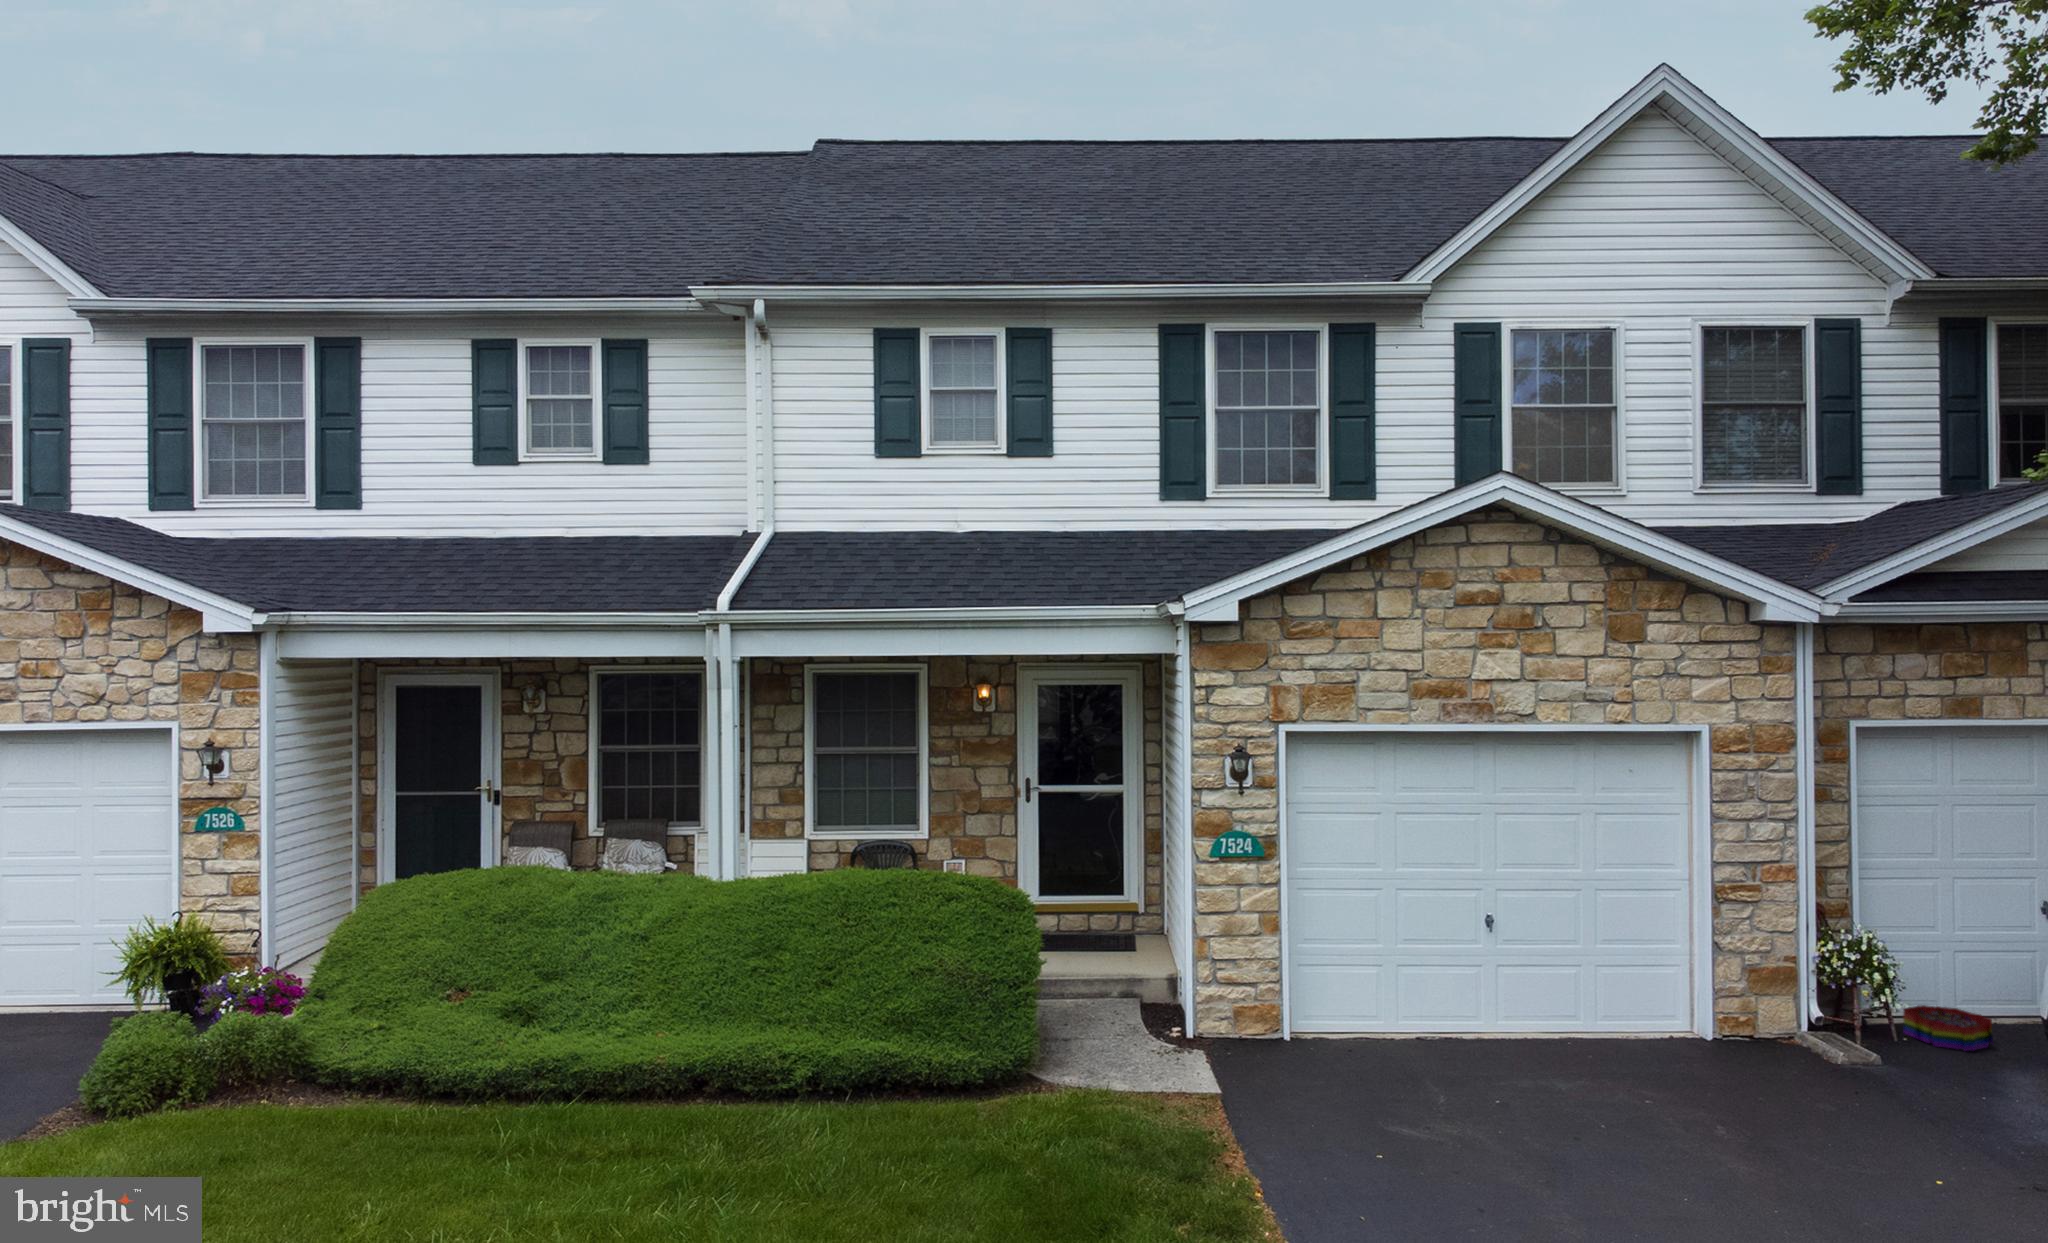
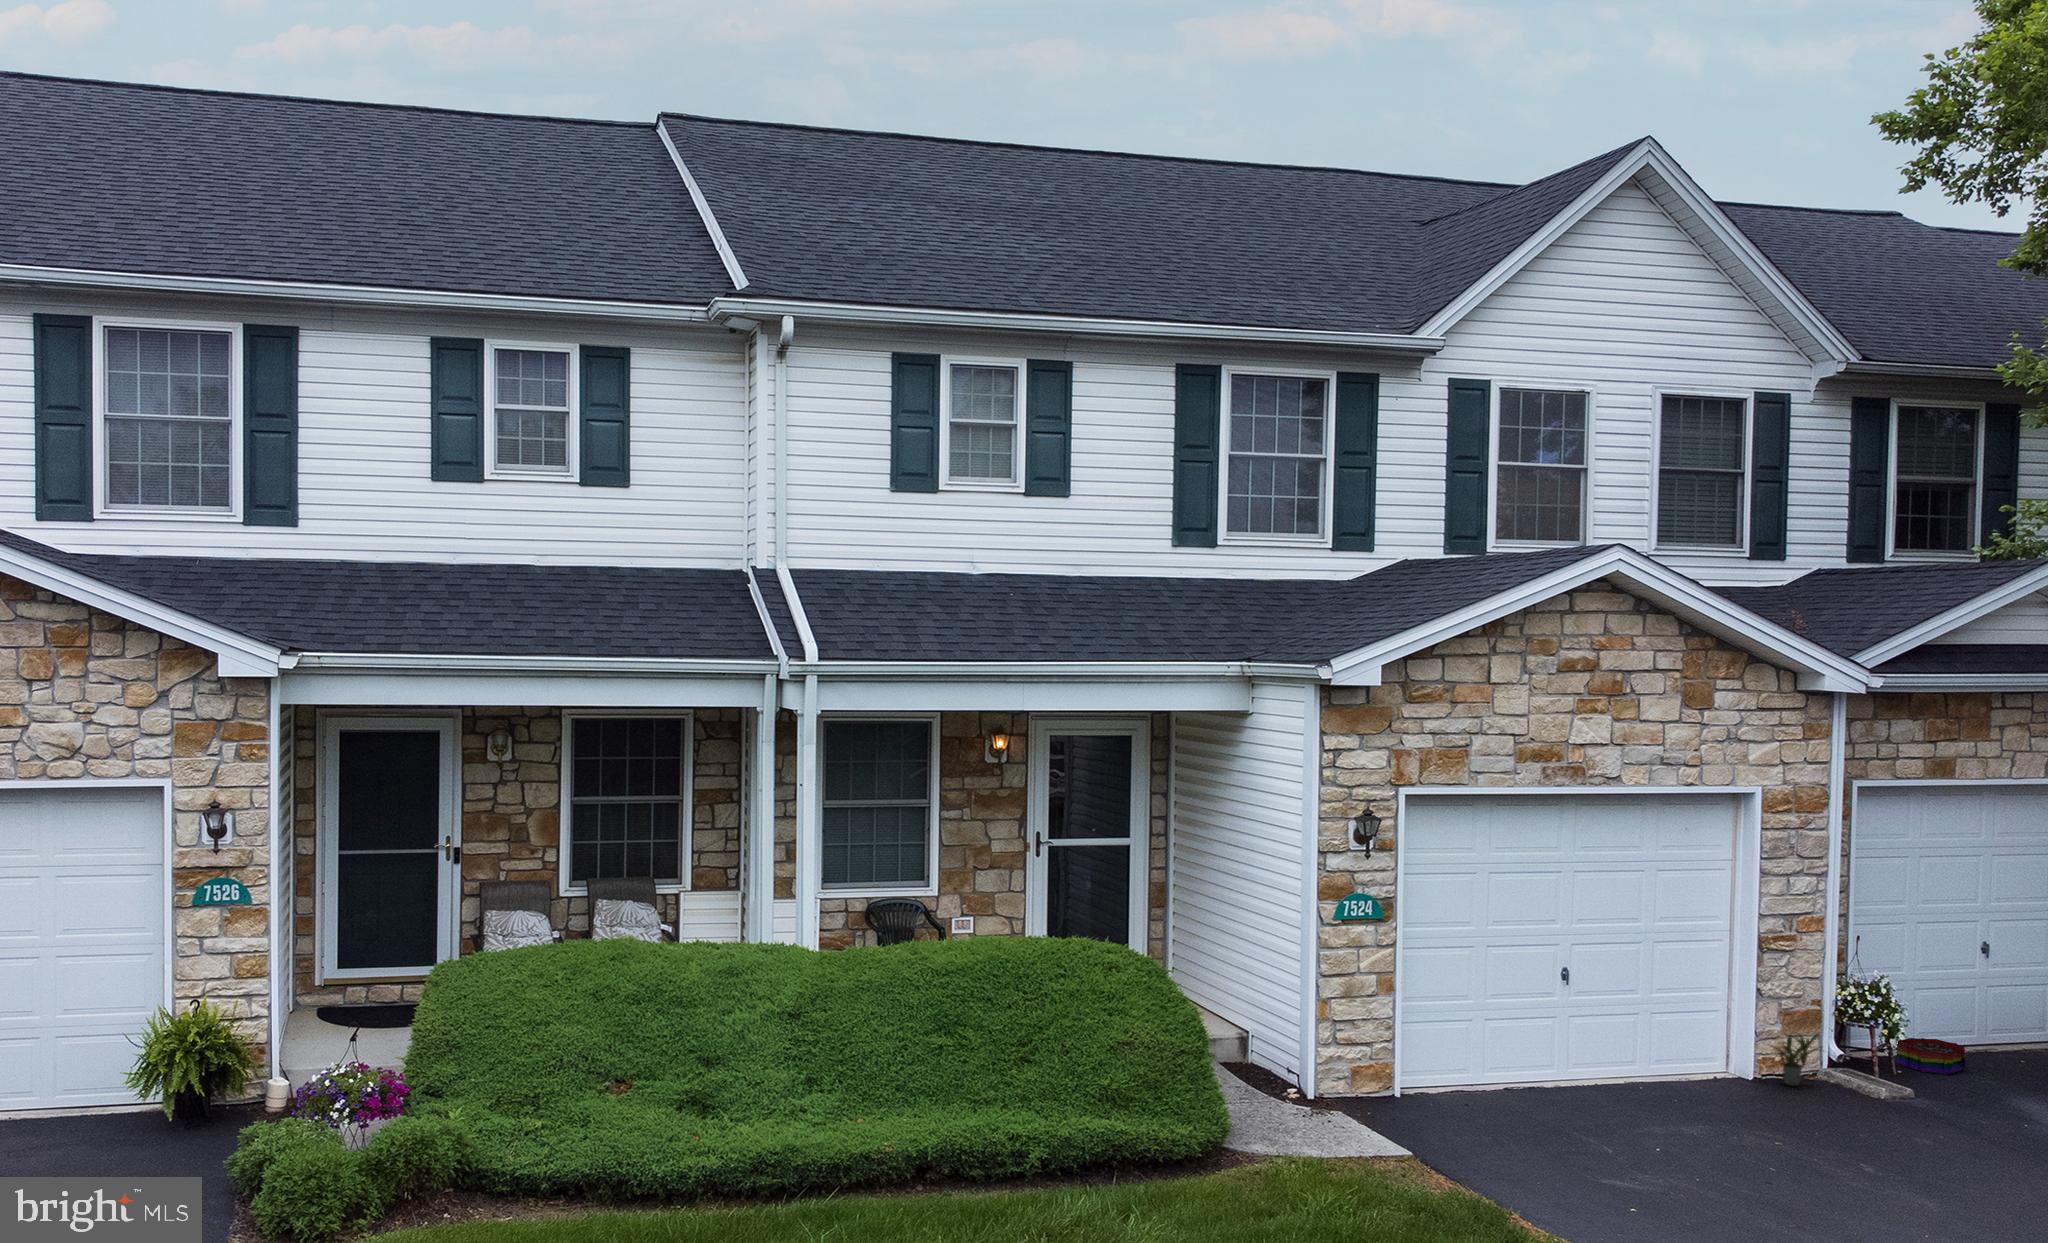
potted plant: none [1720,997,1802,1057] -> present [1771,1034,1824,1086]

